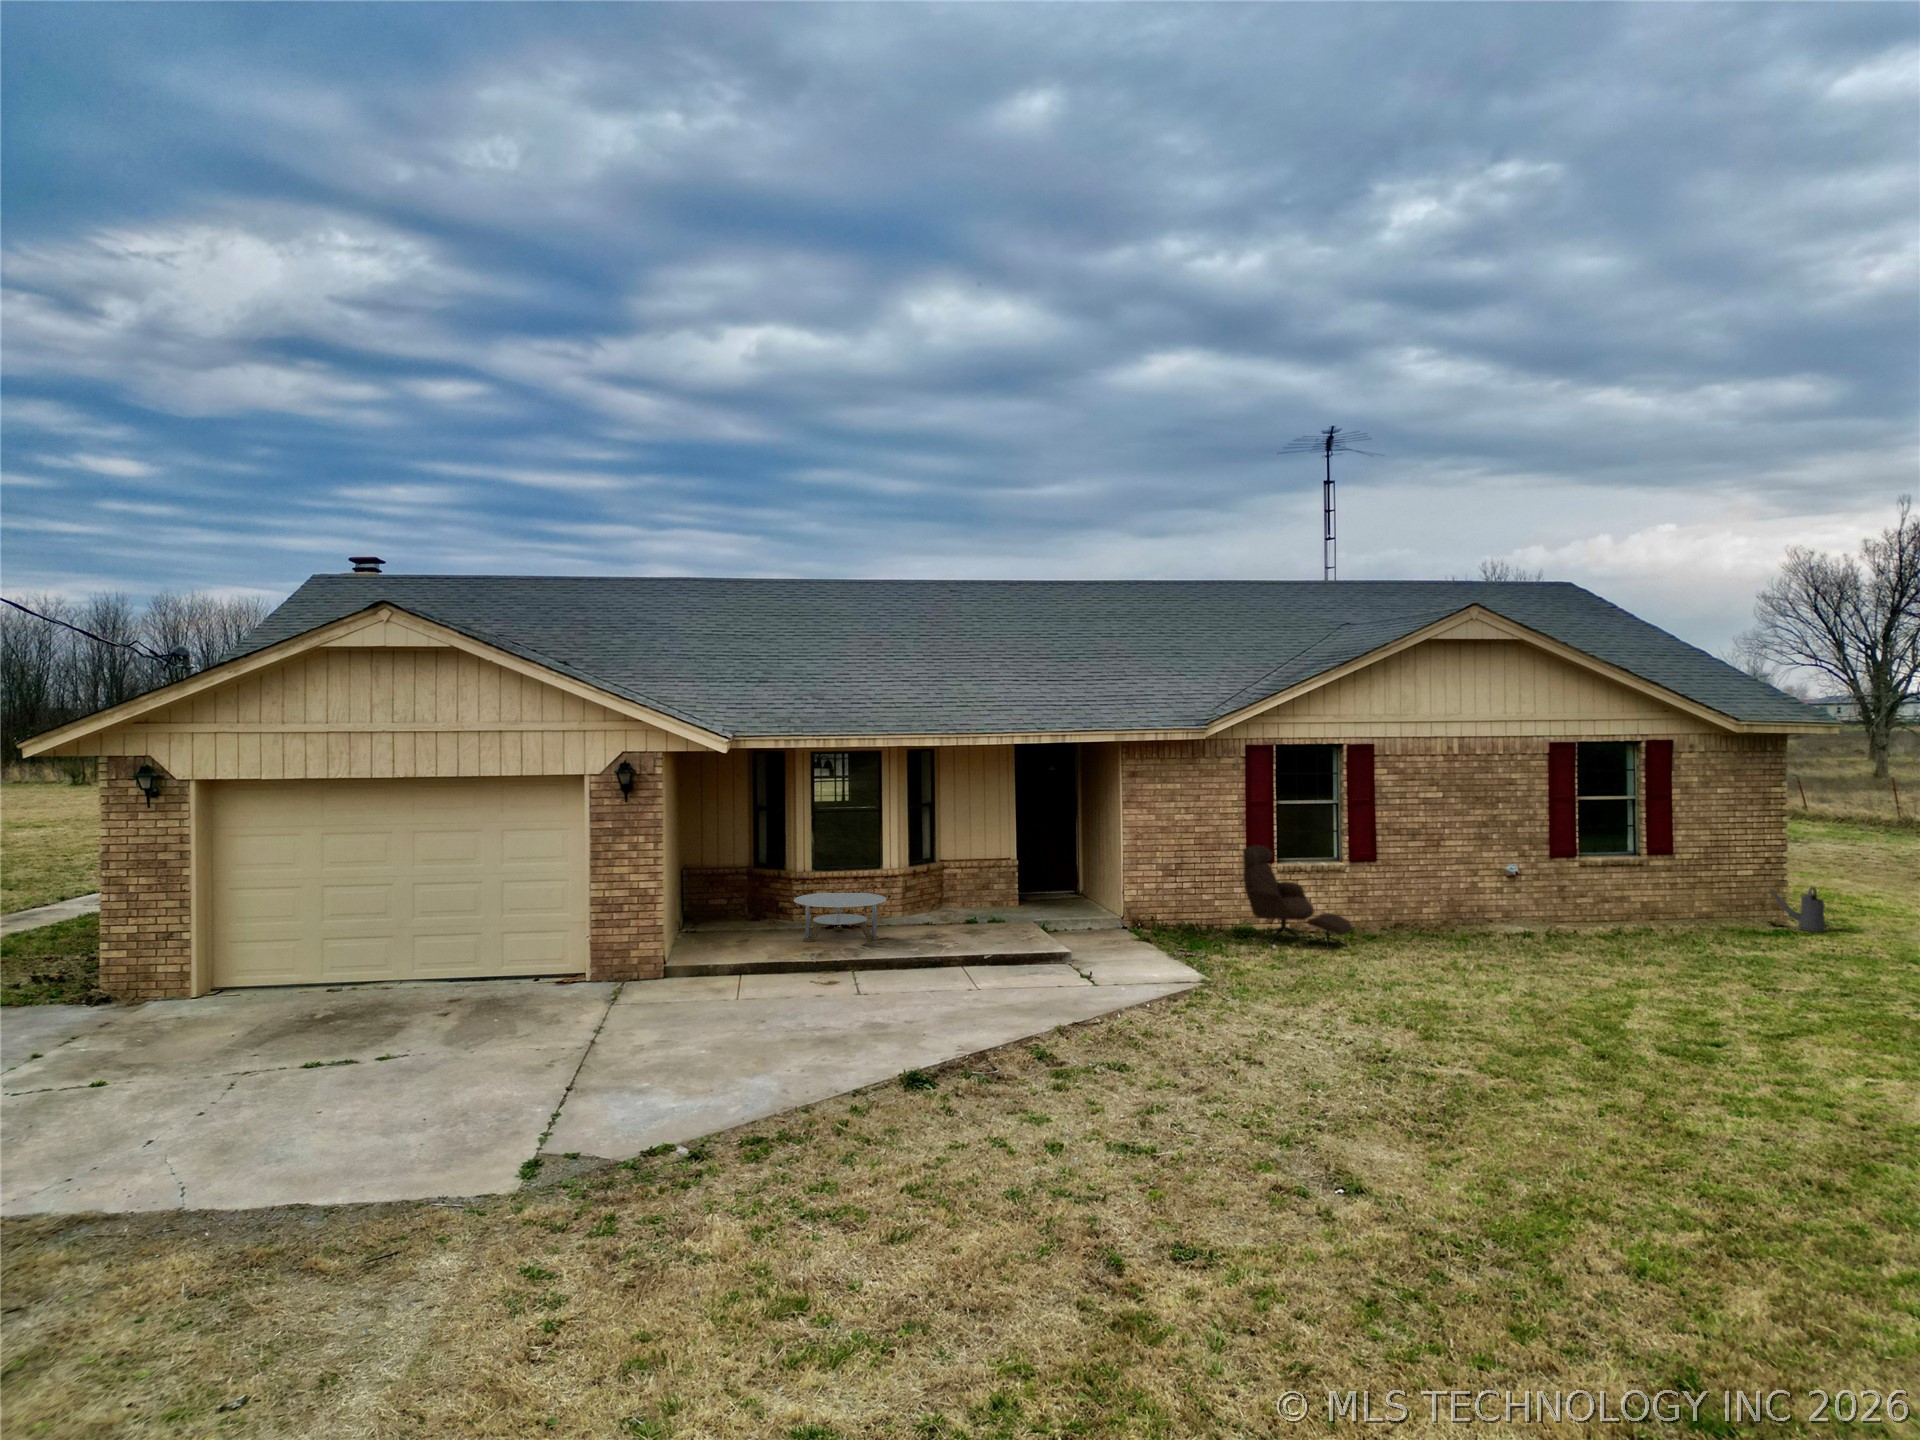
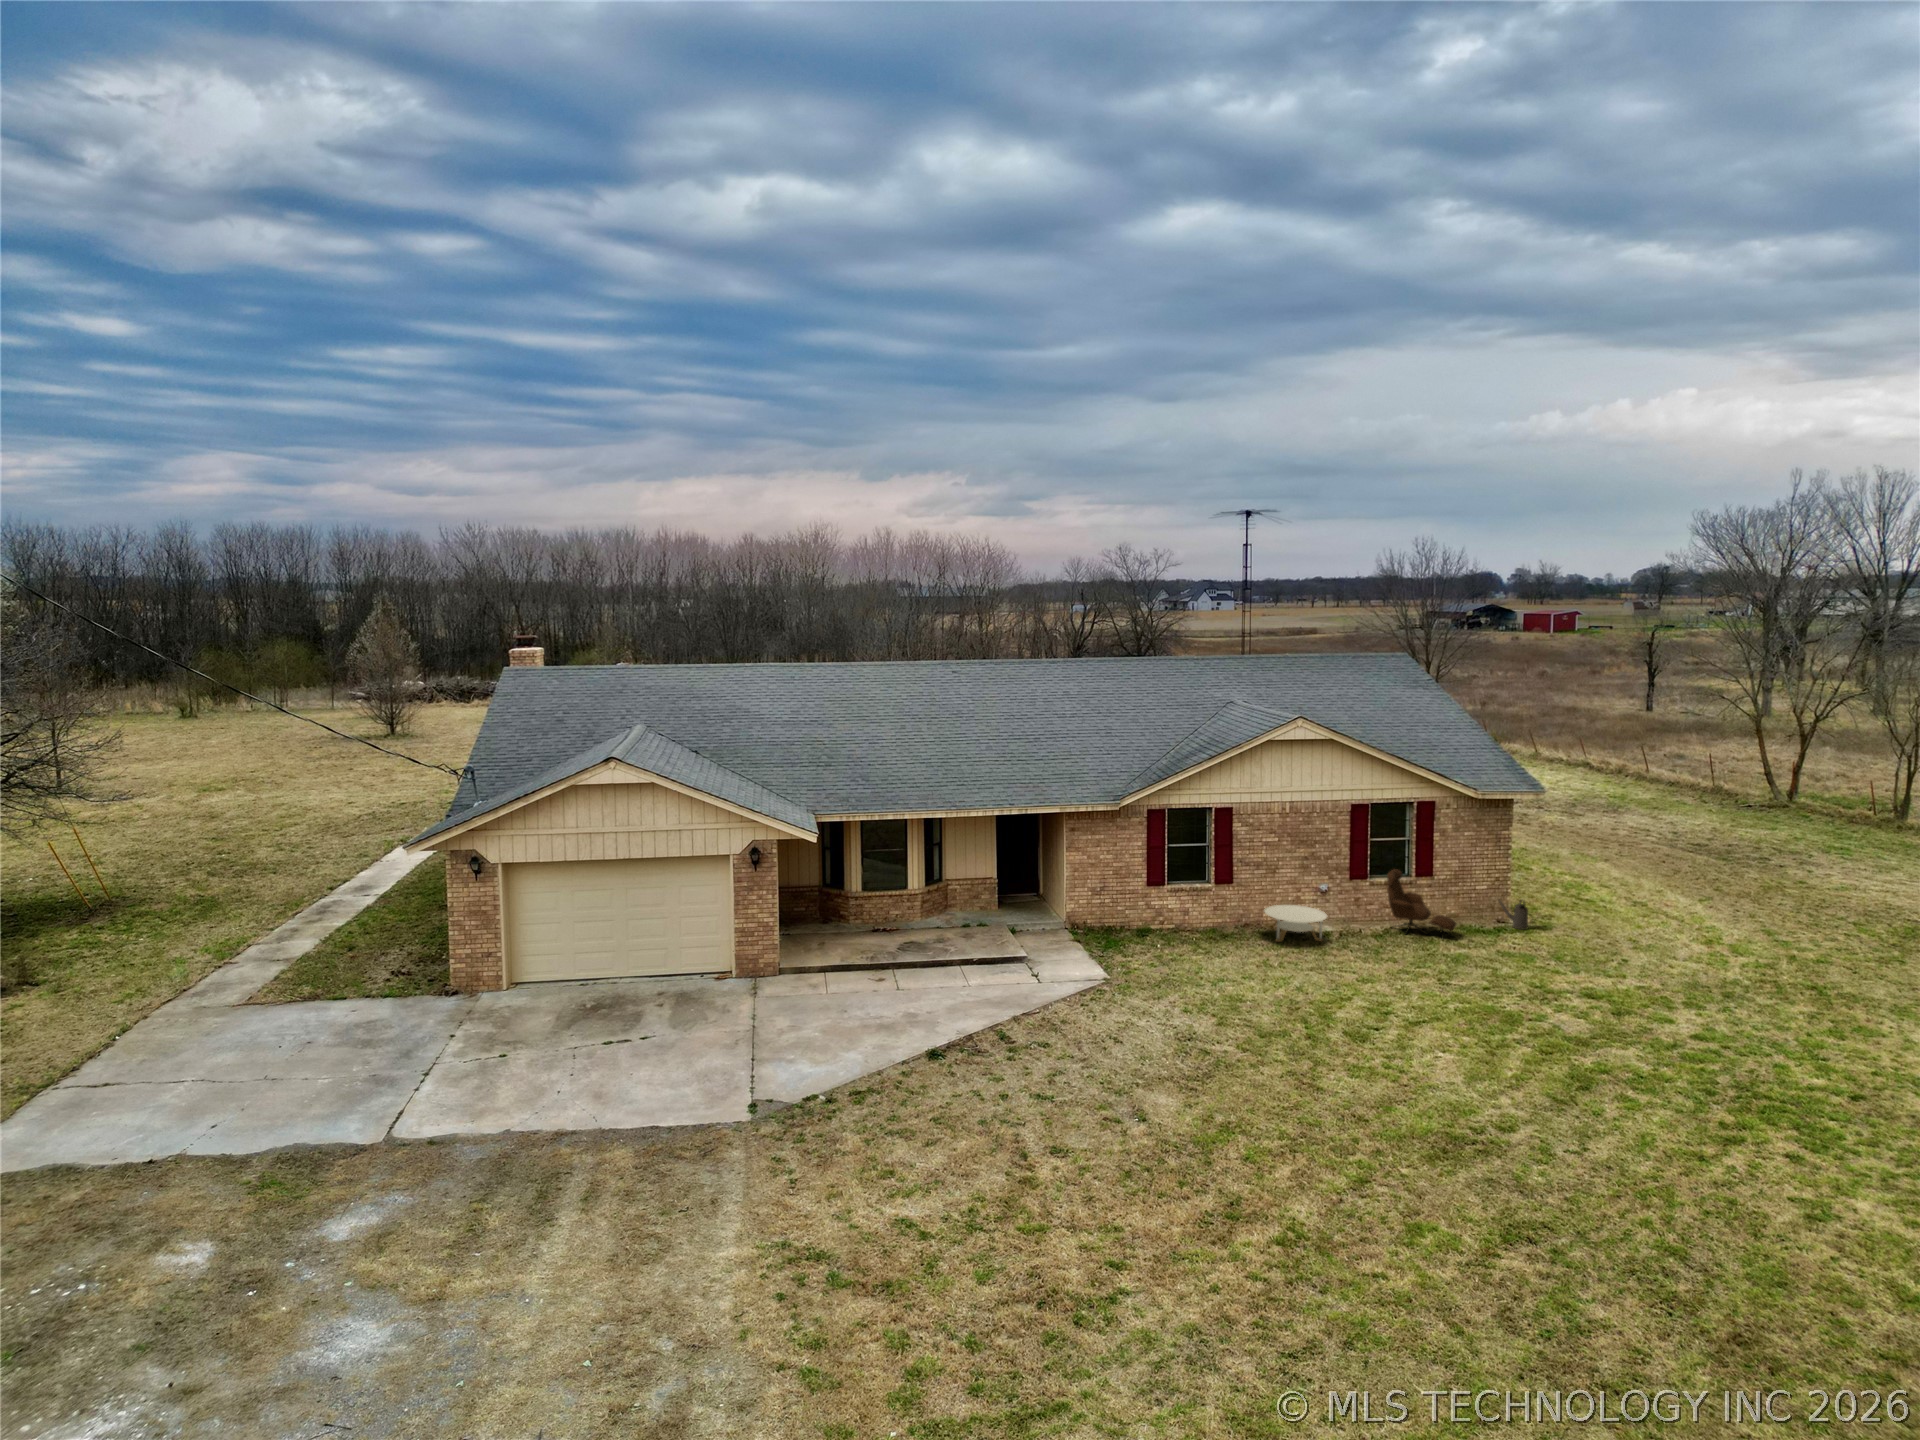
lounge chair: present [1243,845,1352,948] -> present [1387,869,1456,936]
round table: present [794,893,886,942] -> present [1265,905,1327,942]

